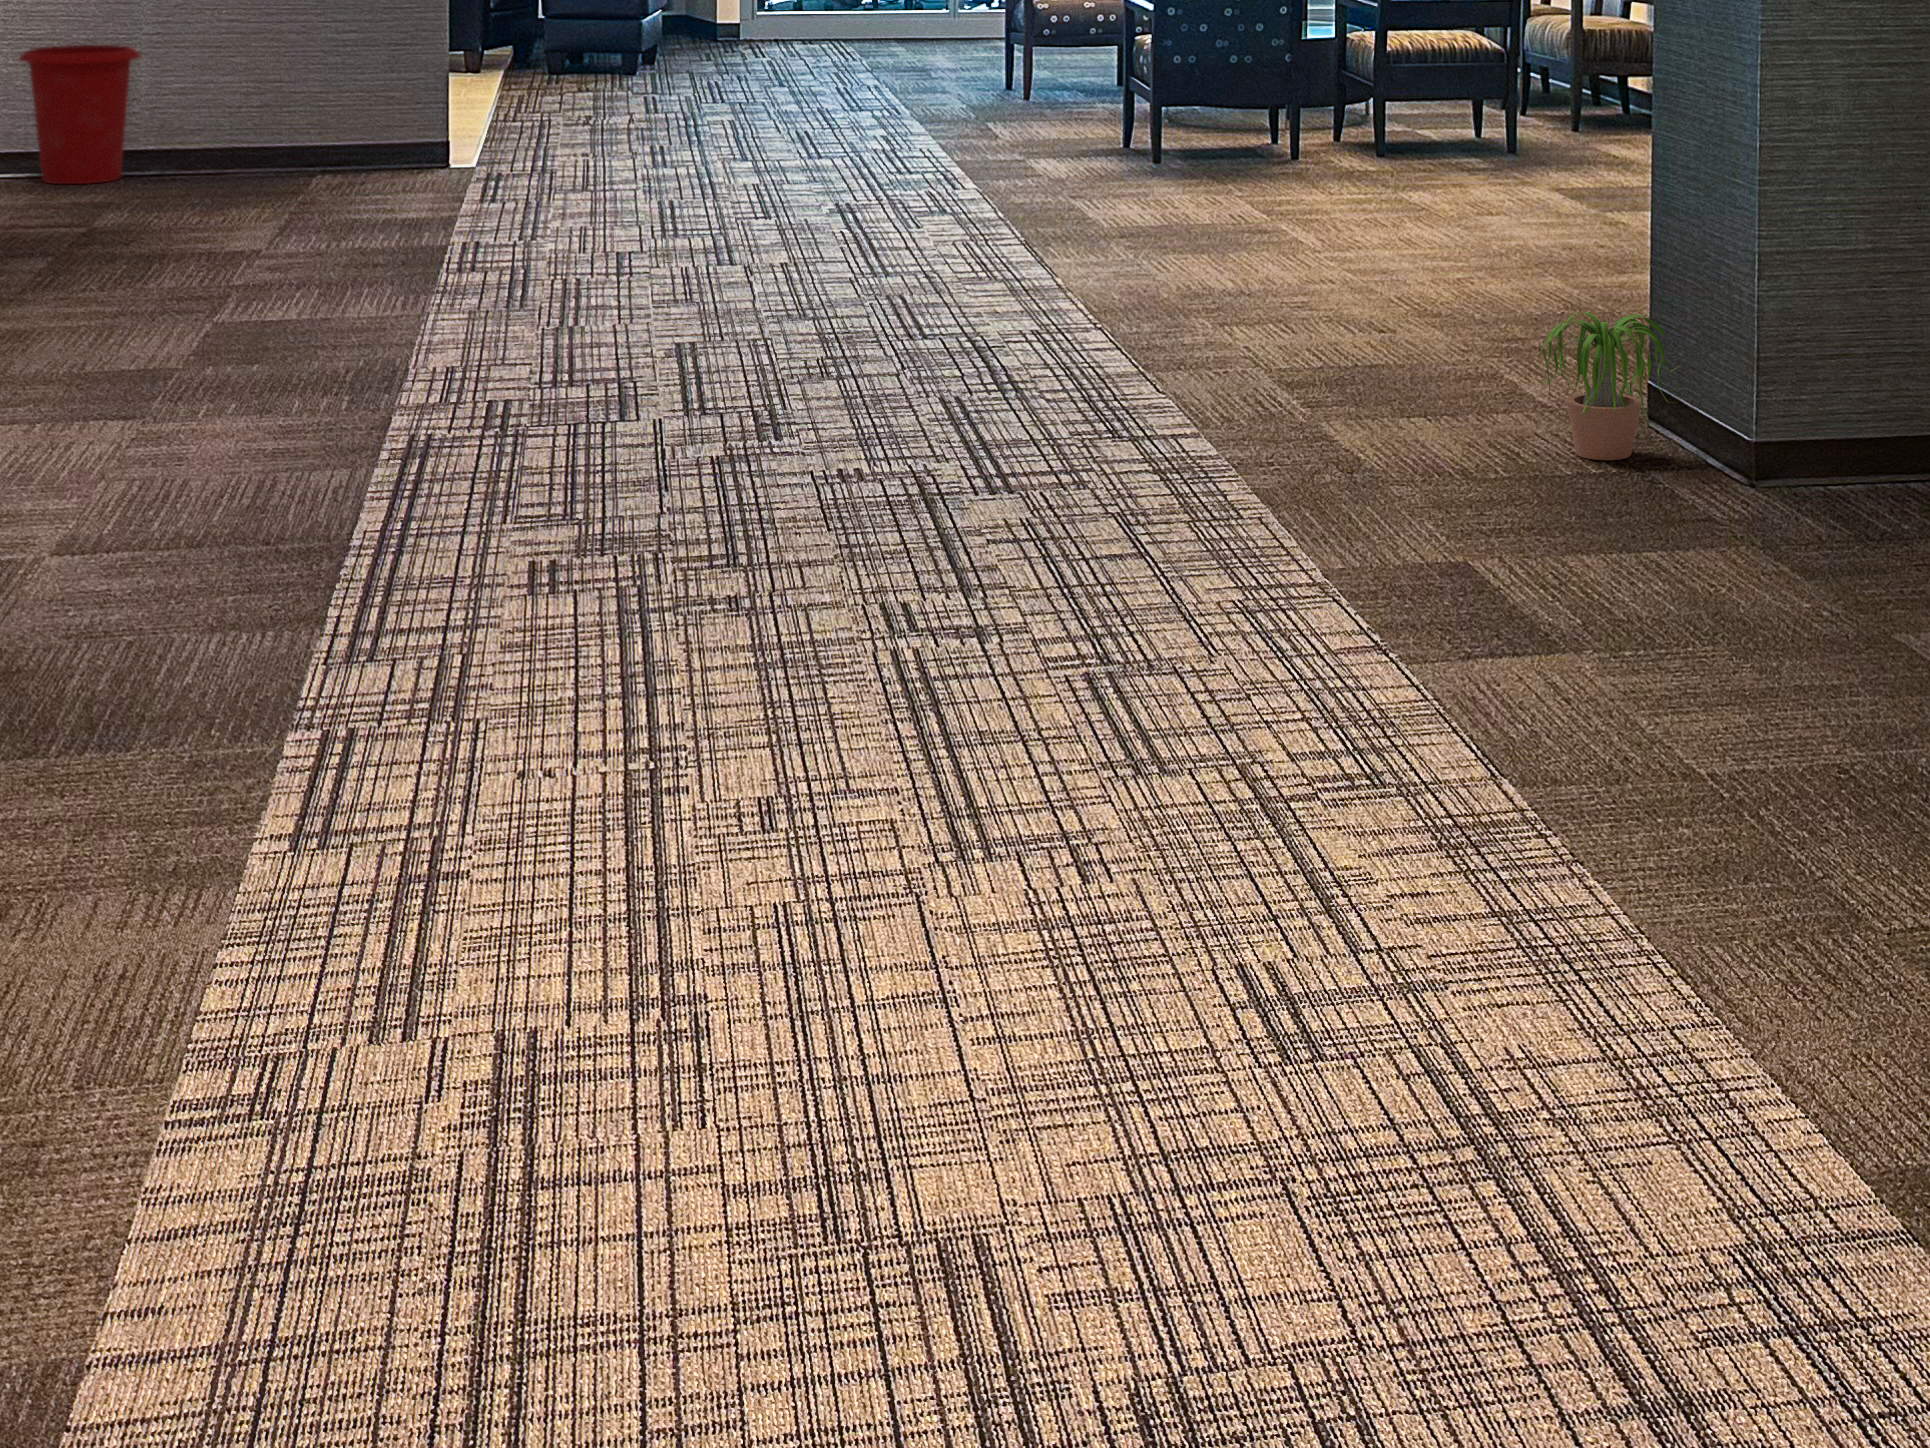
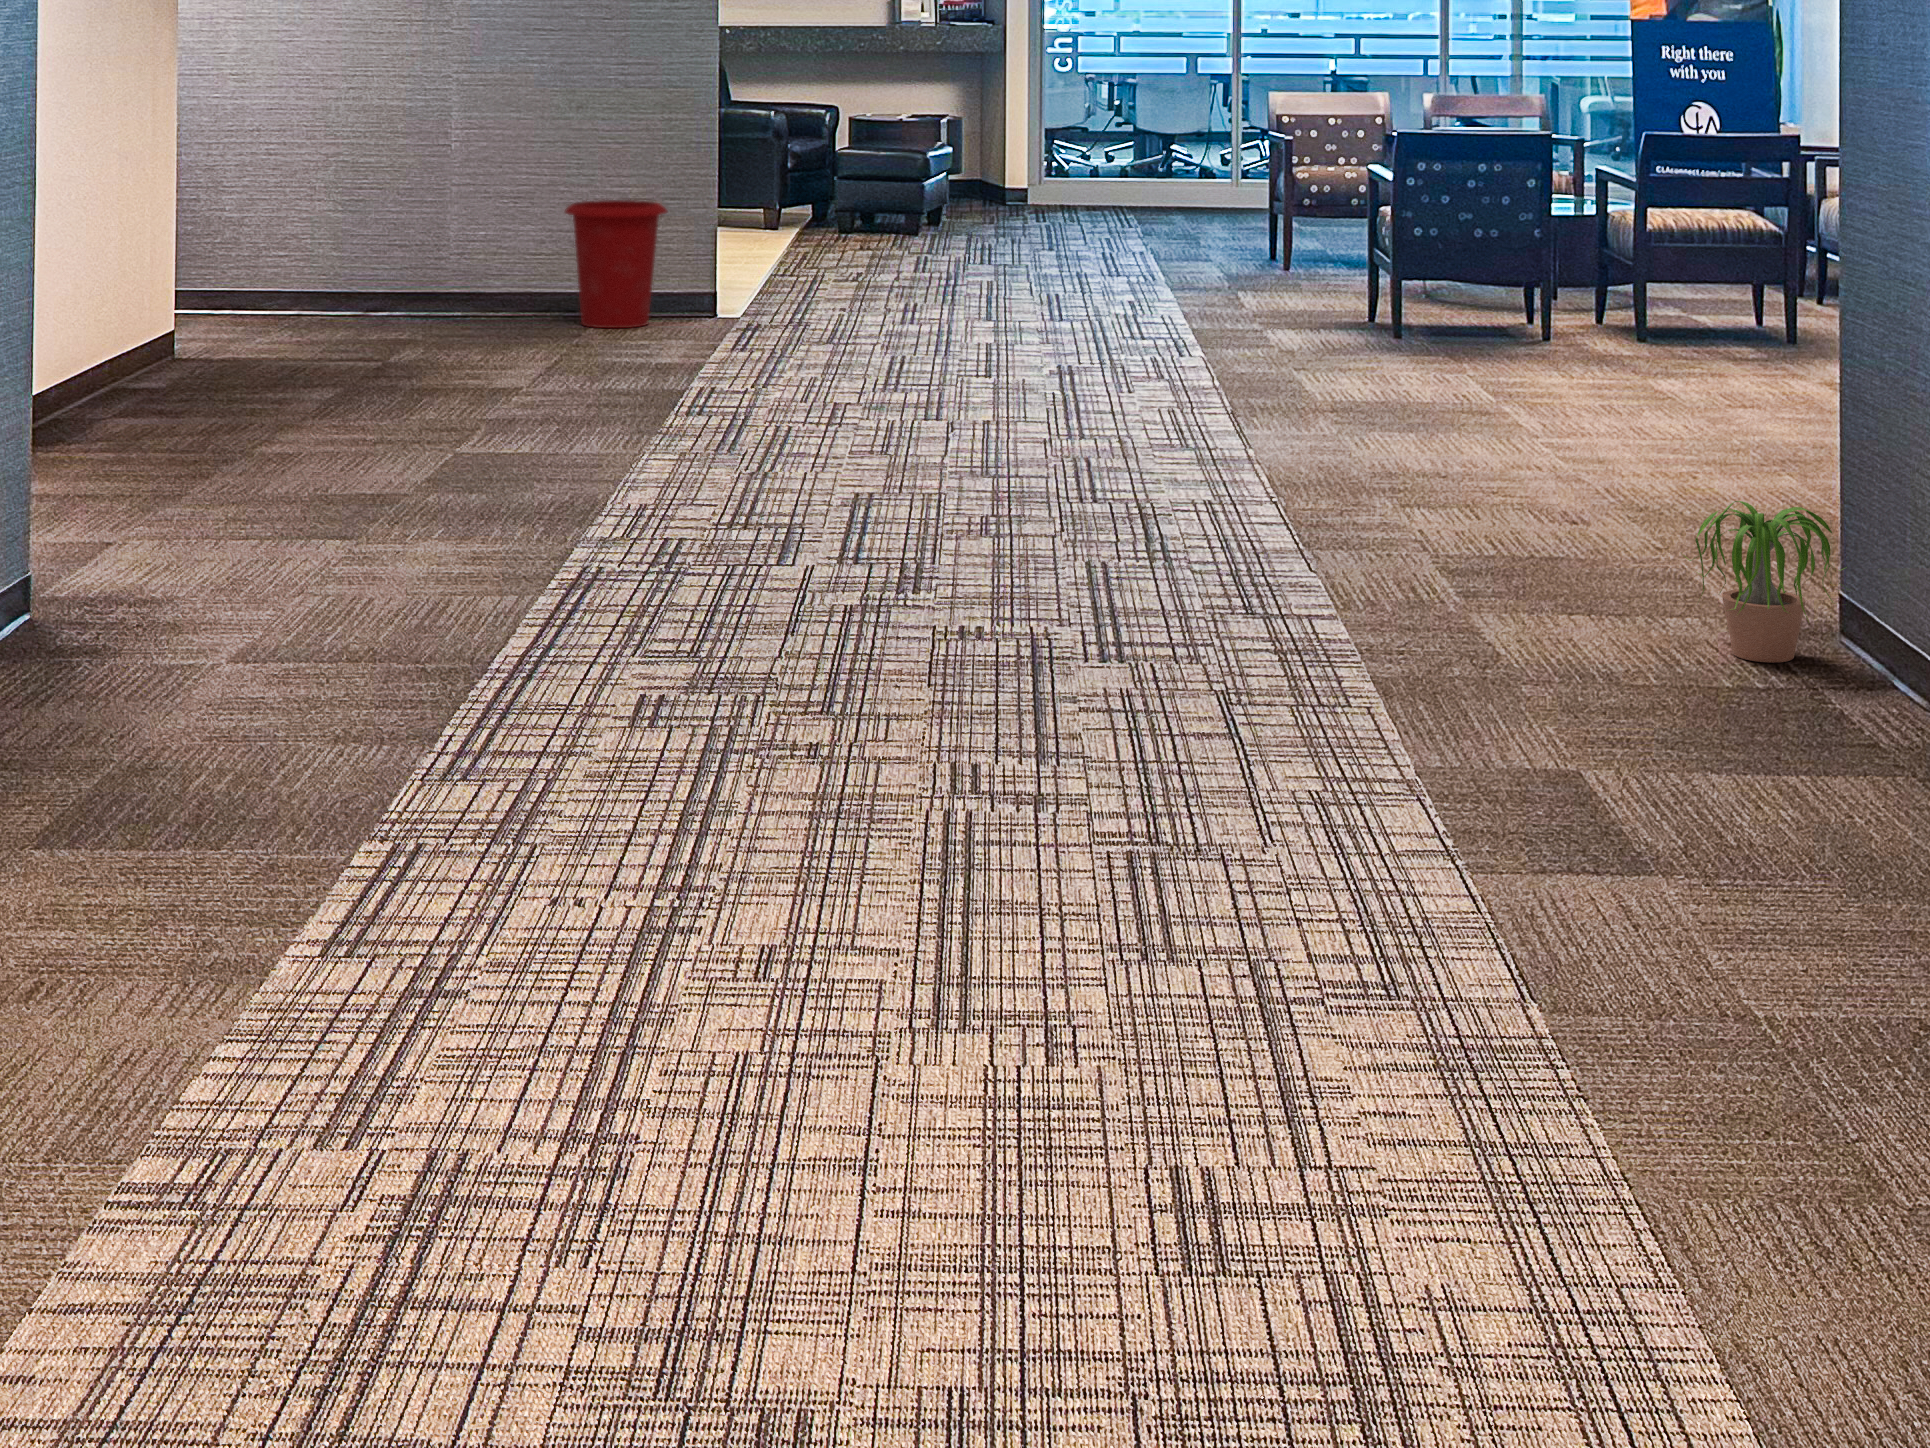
waste bin: present [19,45,140,184] -> present [565,200,667,328]

